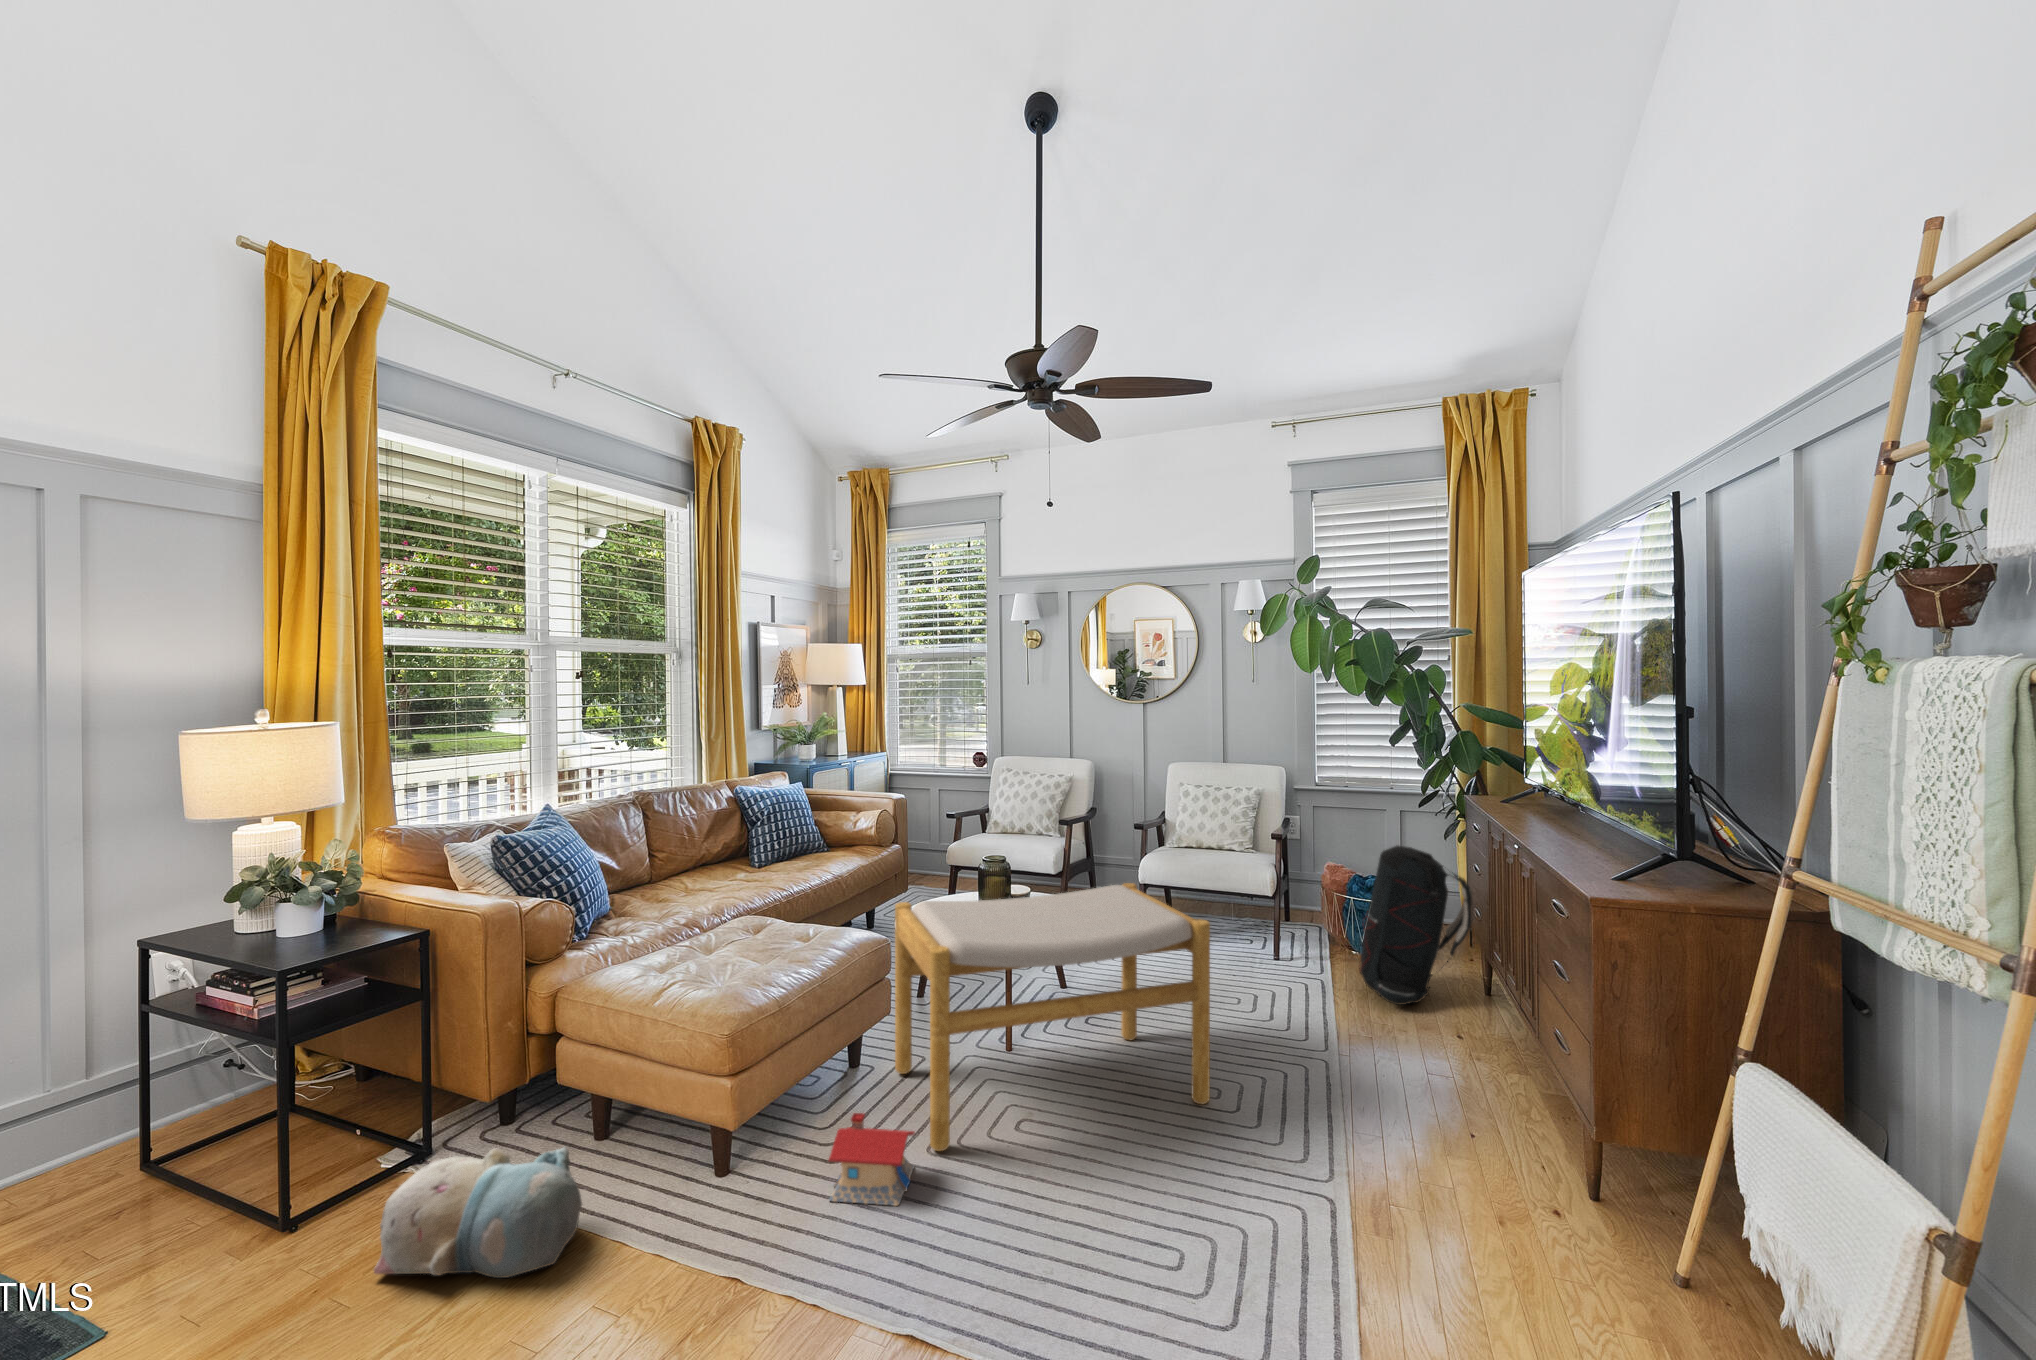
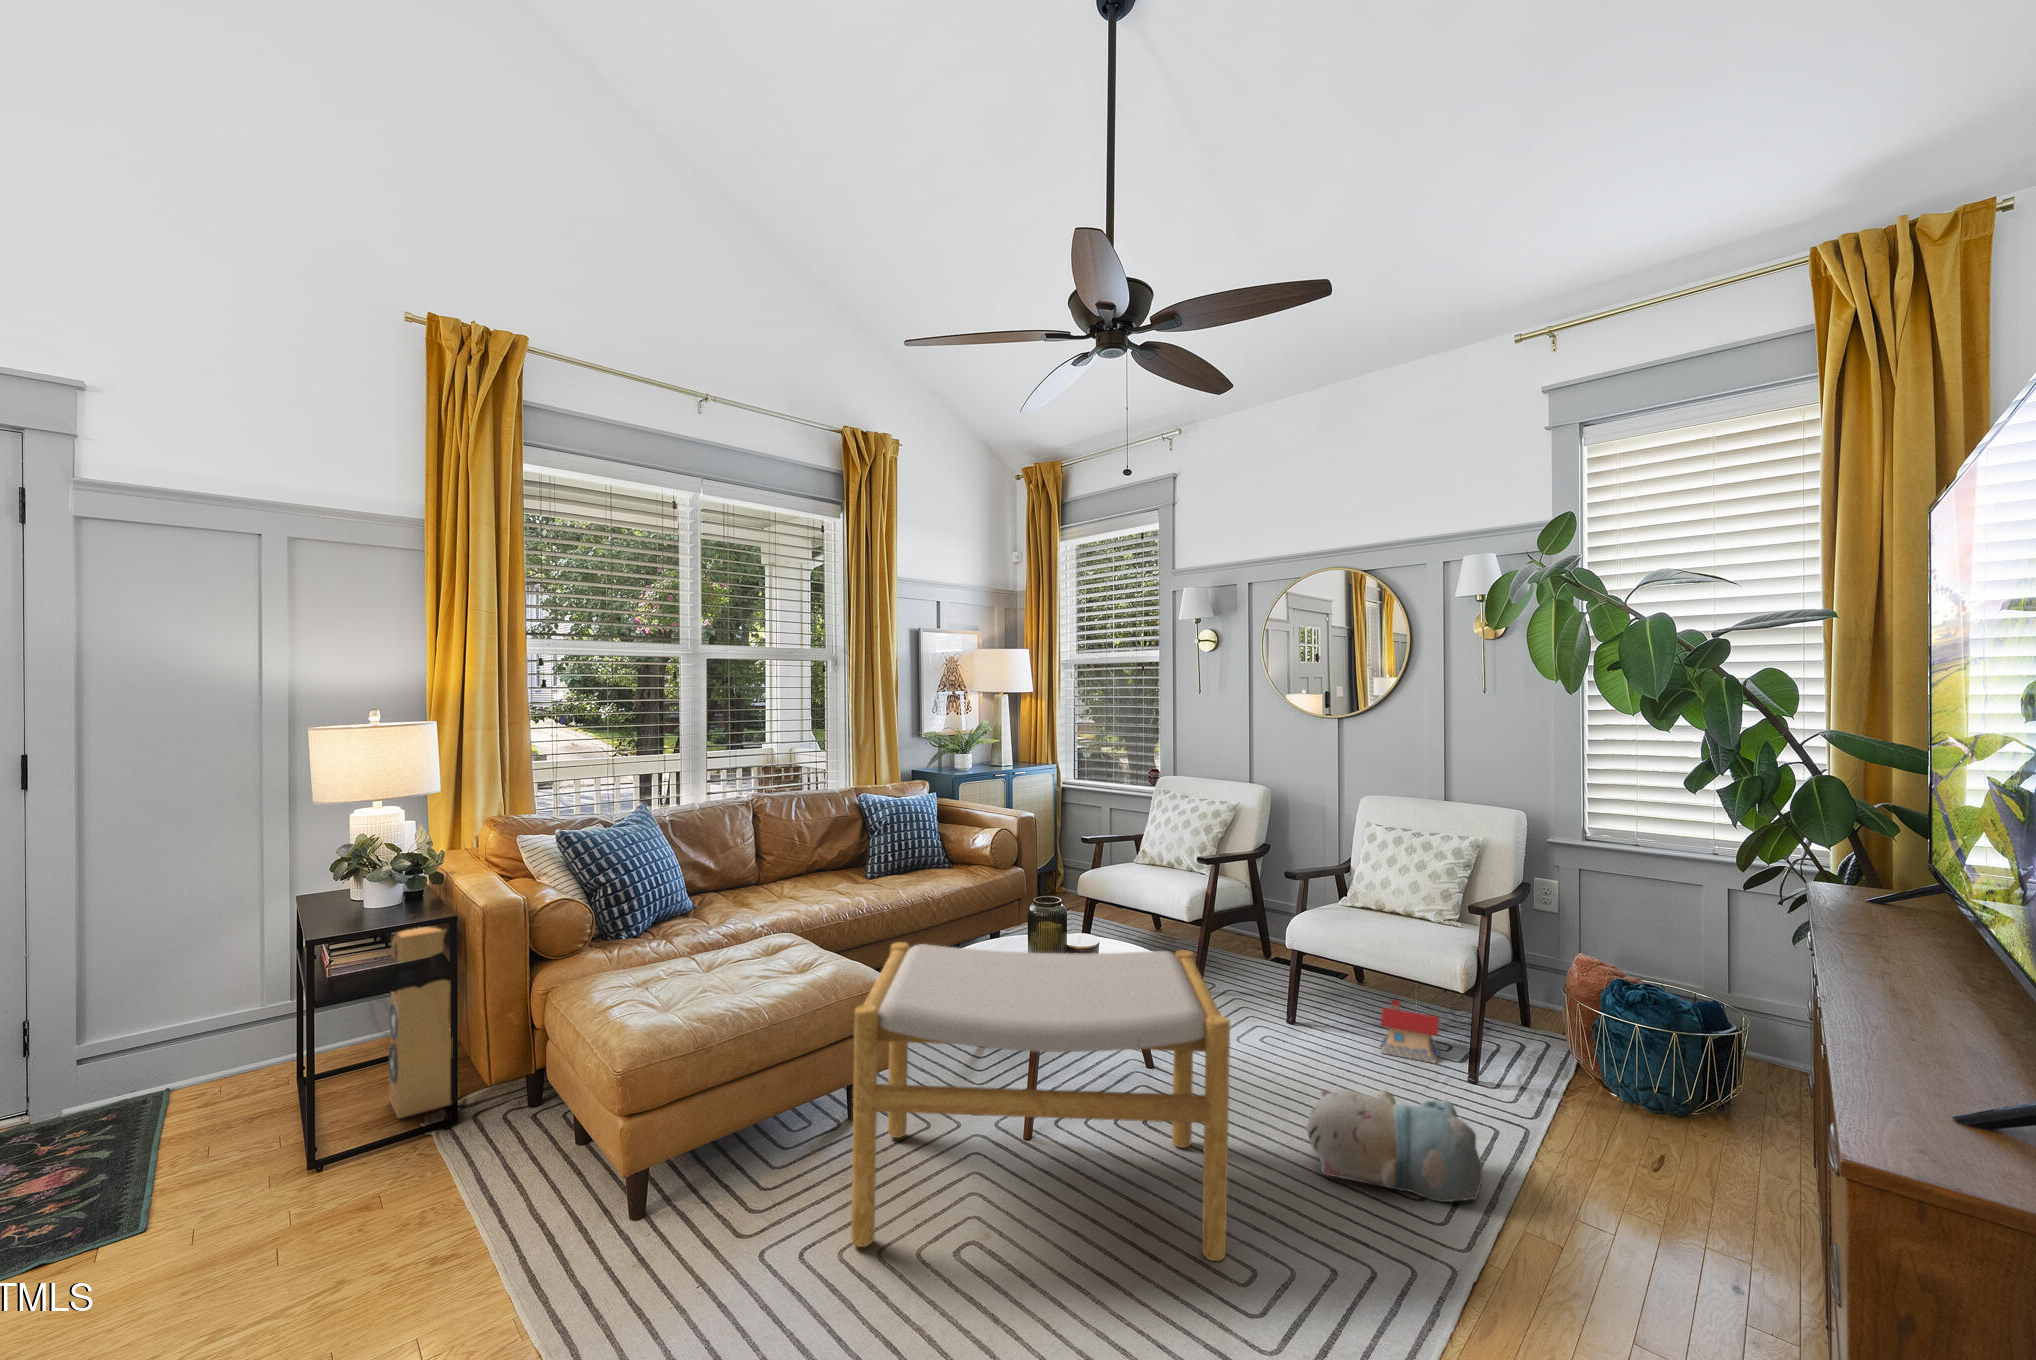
backpack: present [1359,845,1472,1005] -> none [1547,940,1739,1173]
speaker: none [335,937,418,1153] -> present [388,928,451,1118]
toy house: present [828,1113,915,1206] -> present [1381,1000,1439,1063]
plush toy: present [374,1147,582,1278] -> present [1305,1090,1483,1202]

